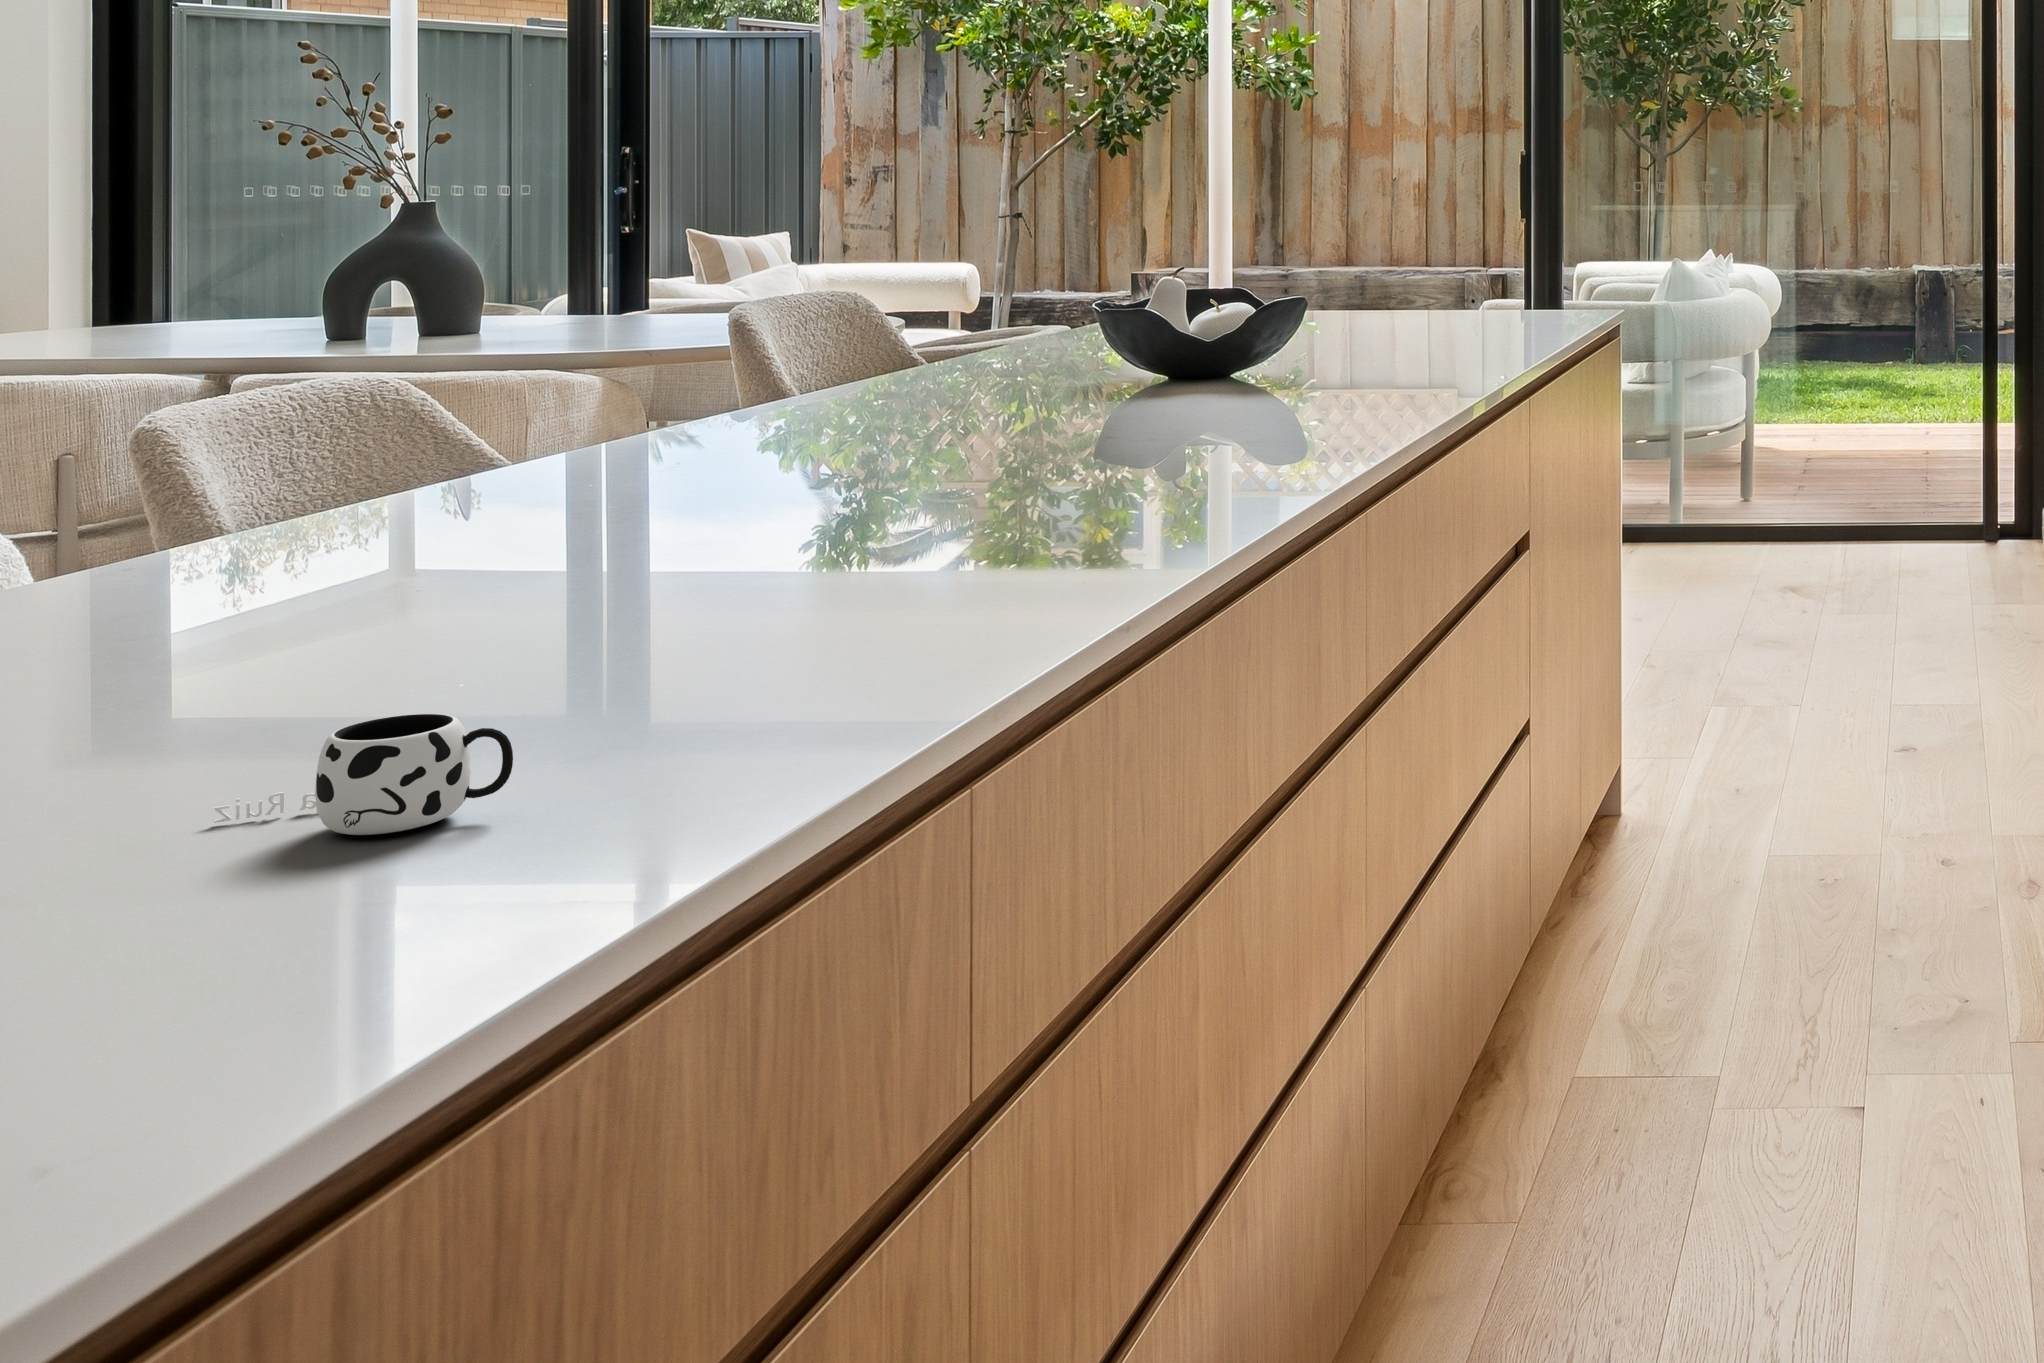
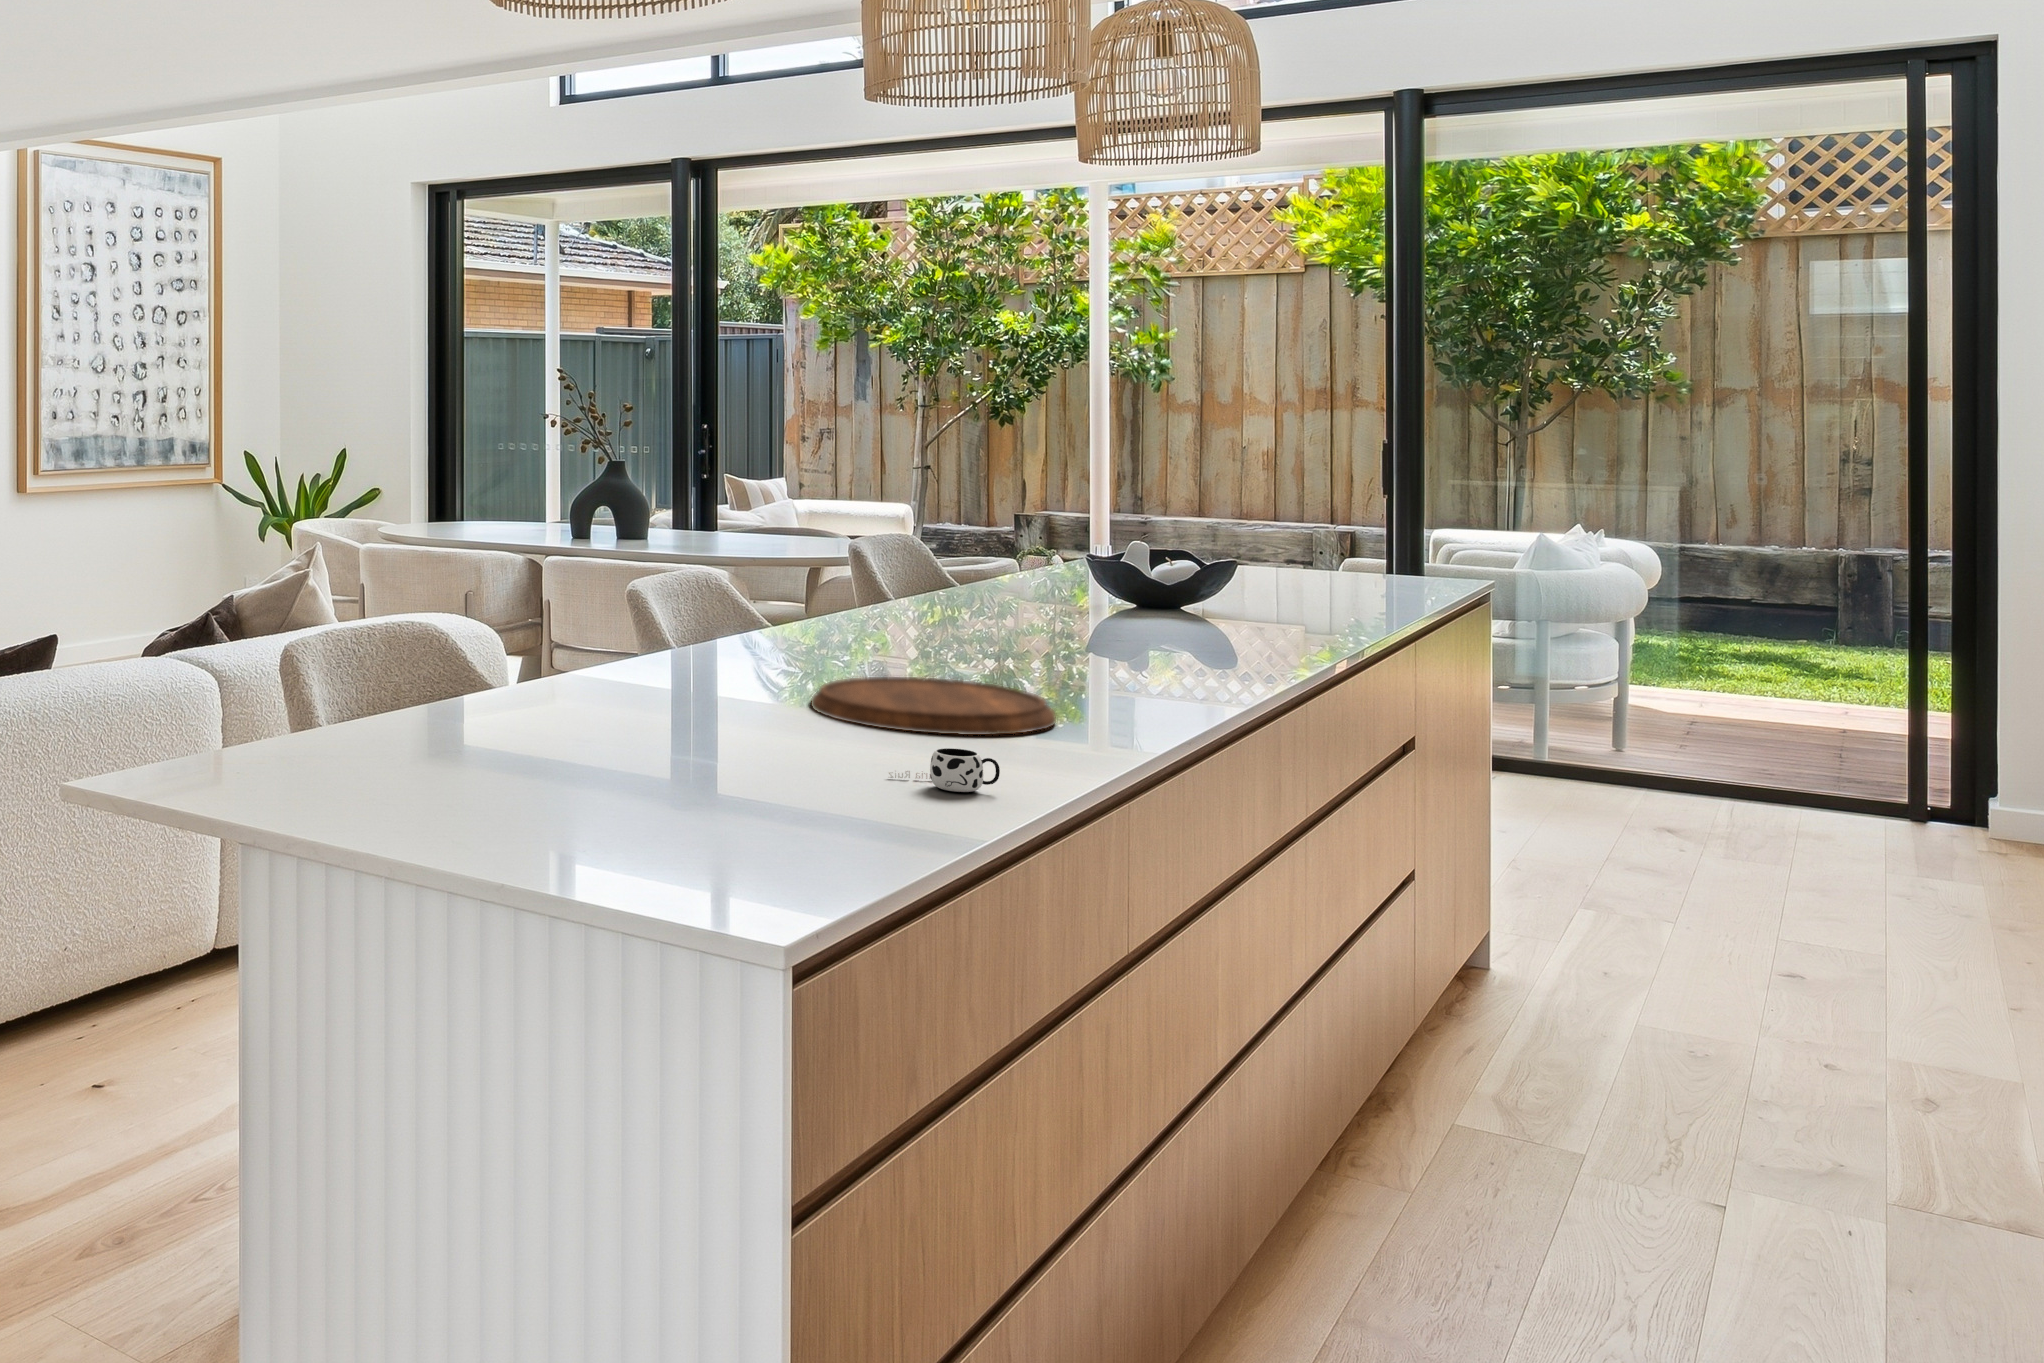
cutting board: none [272,525,852,664] -> present [811,677,1056,735]

